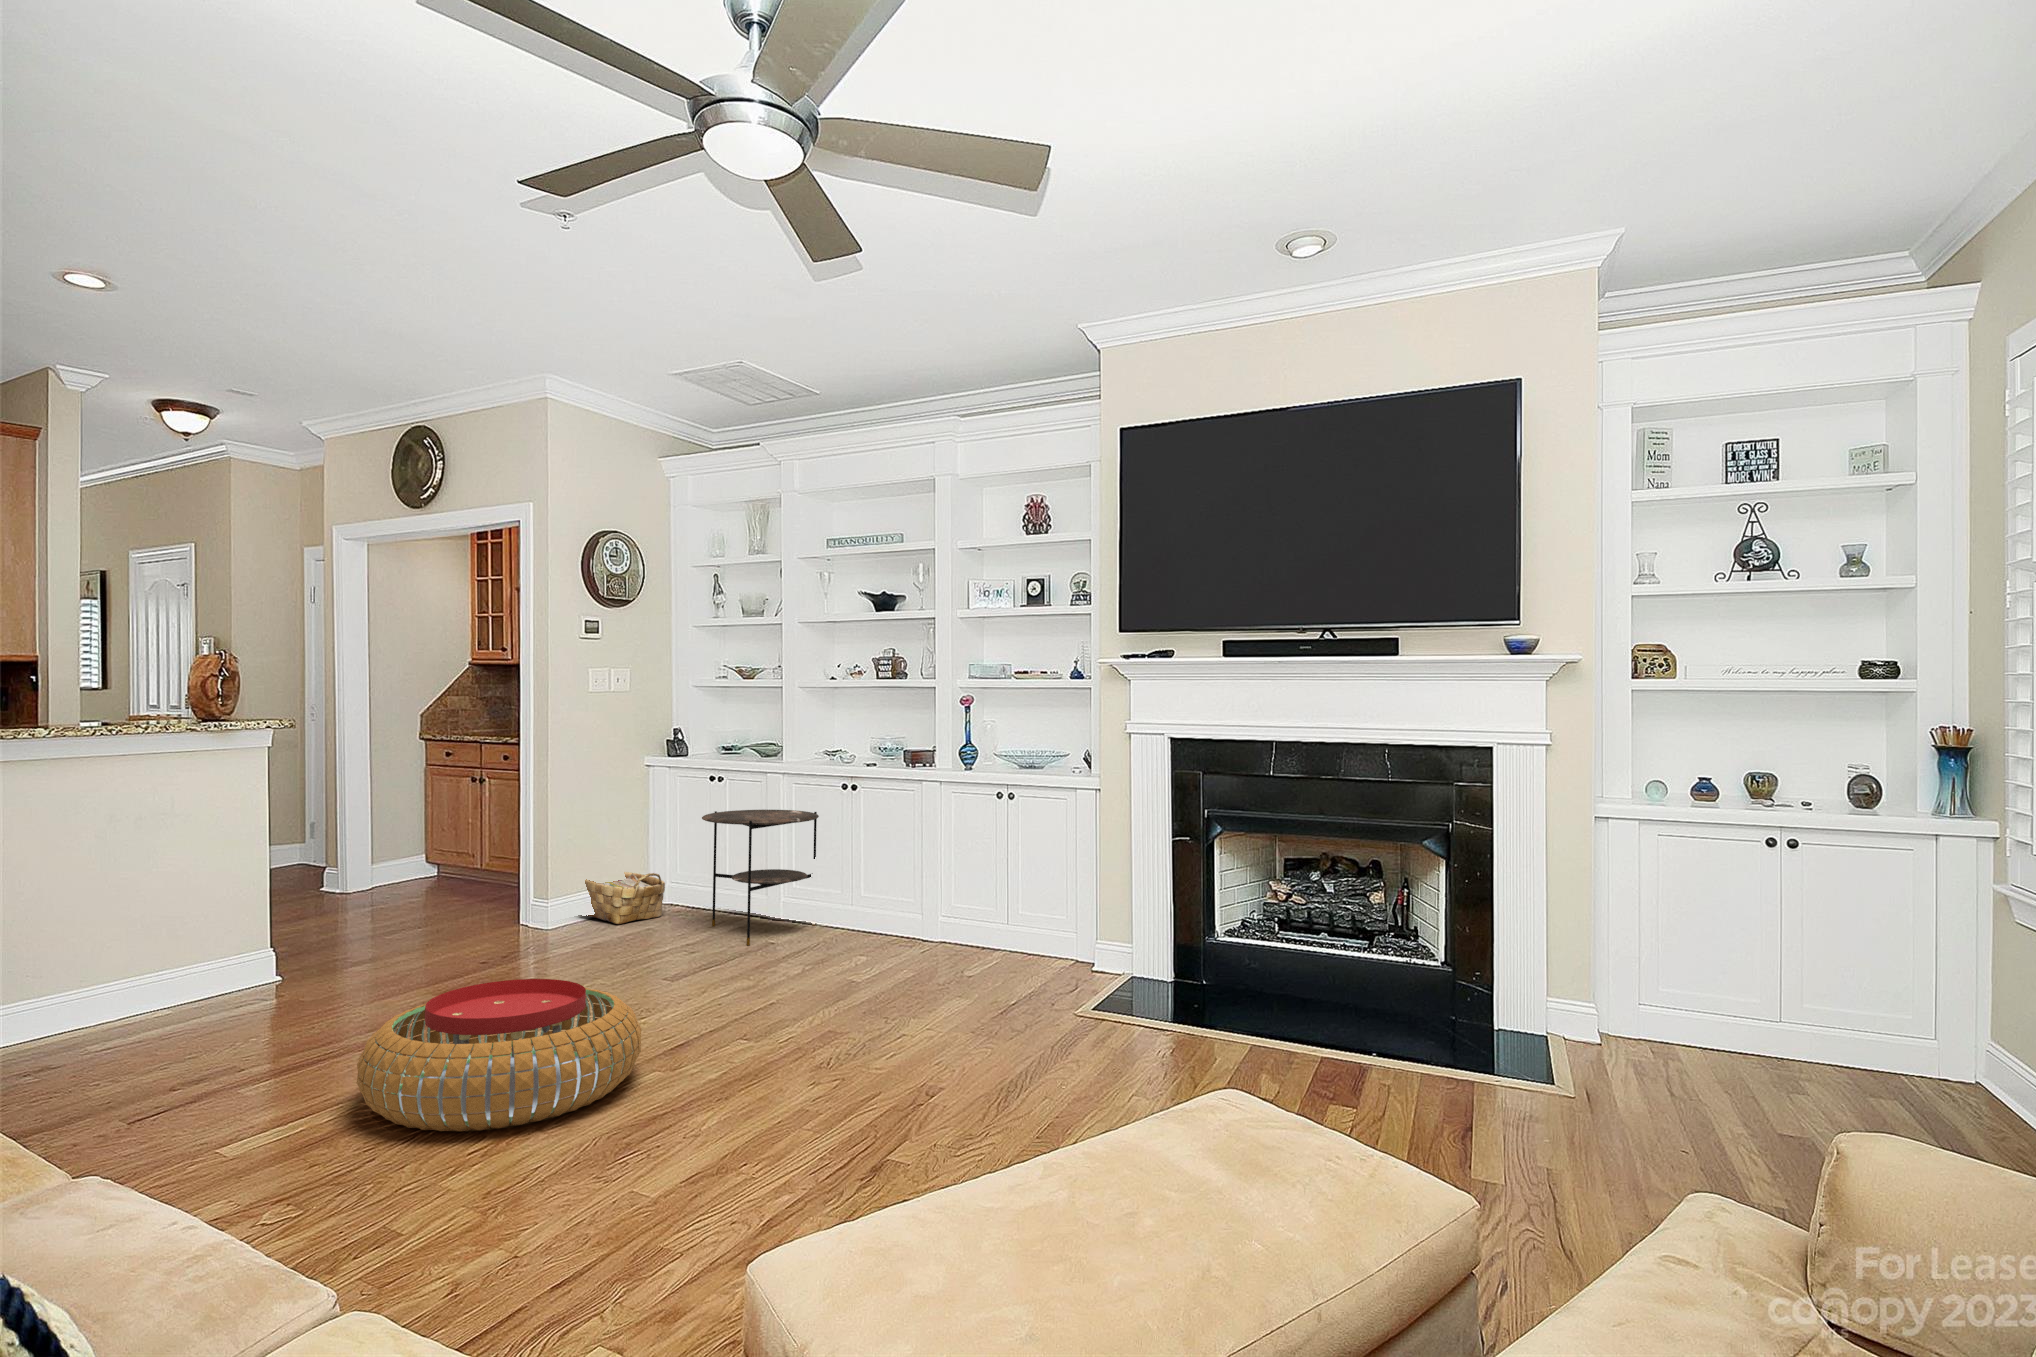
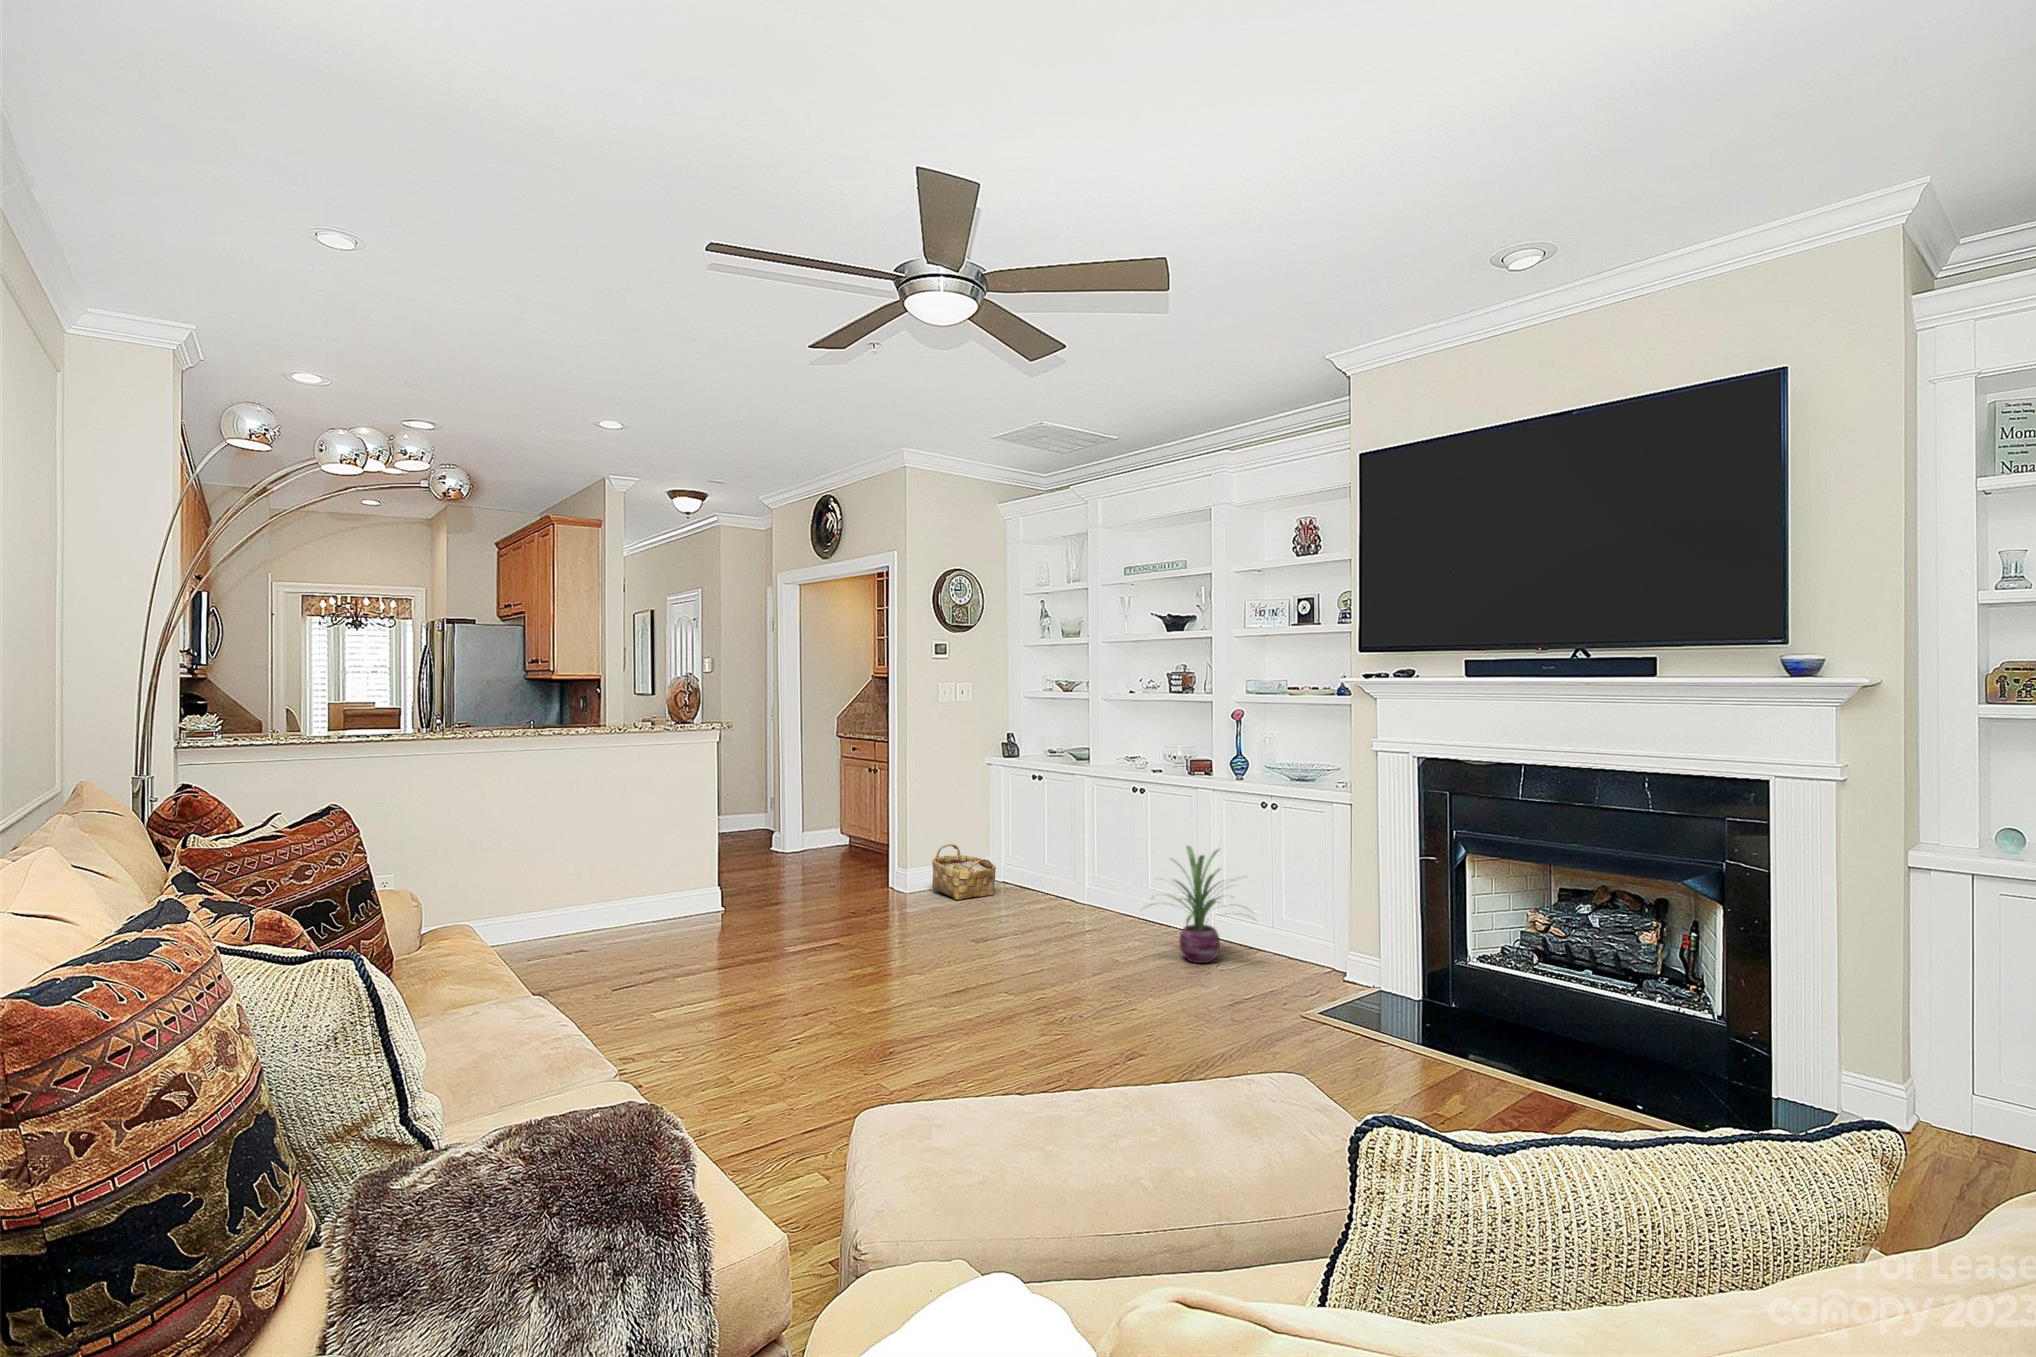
side table: present [702,810,819,945] -> none [1014,809,1113,928]
decorative plant: none [873,839,1003,967] -> present [1150,846,1245,963]
pouf: present [357,979,641,1131] -> none [711,953,911,1070]

